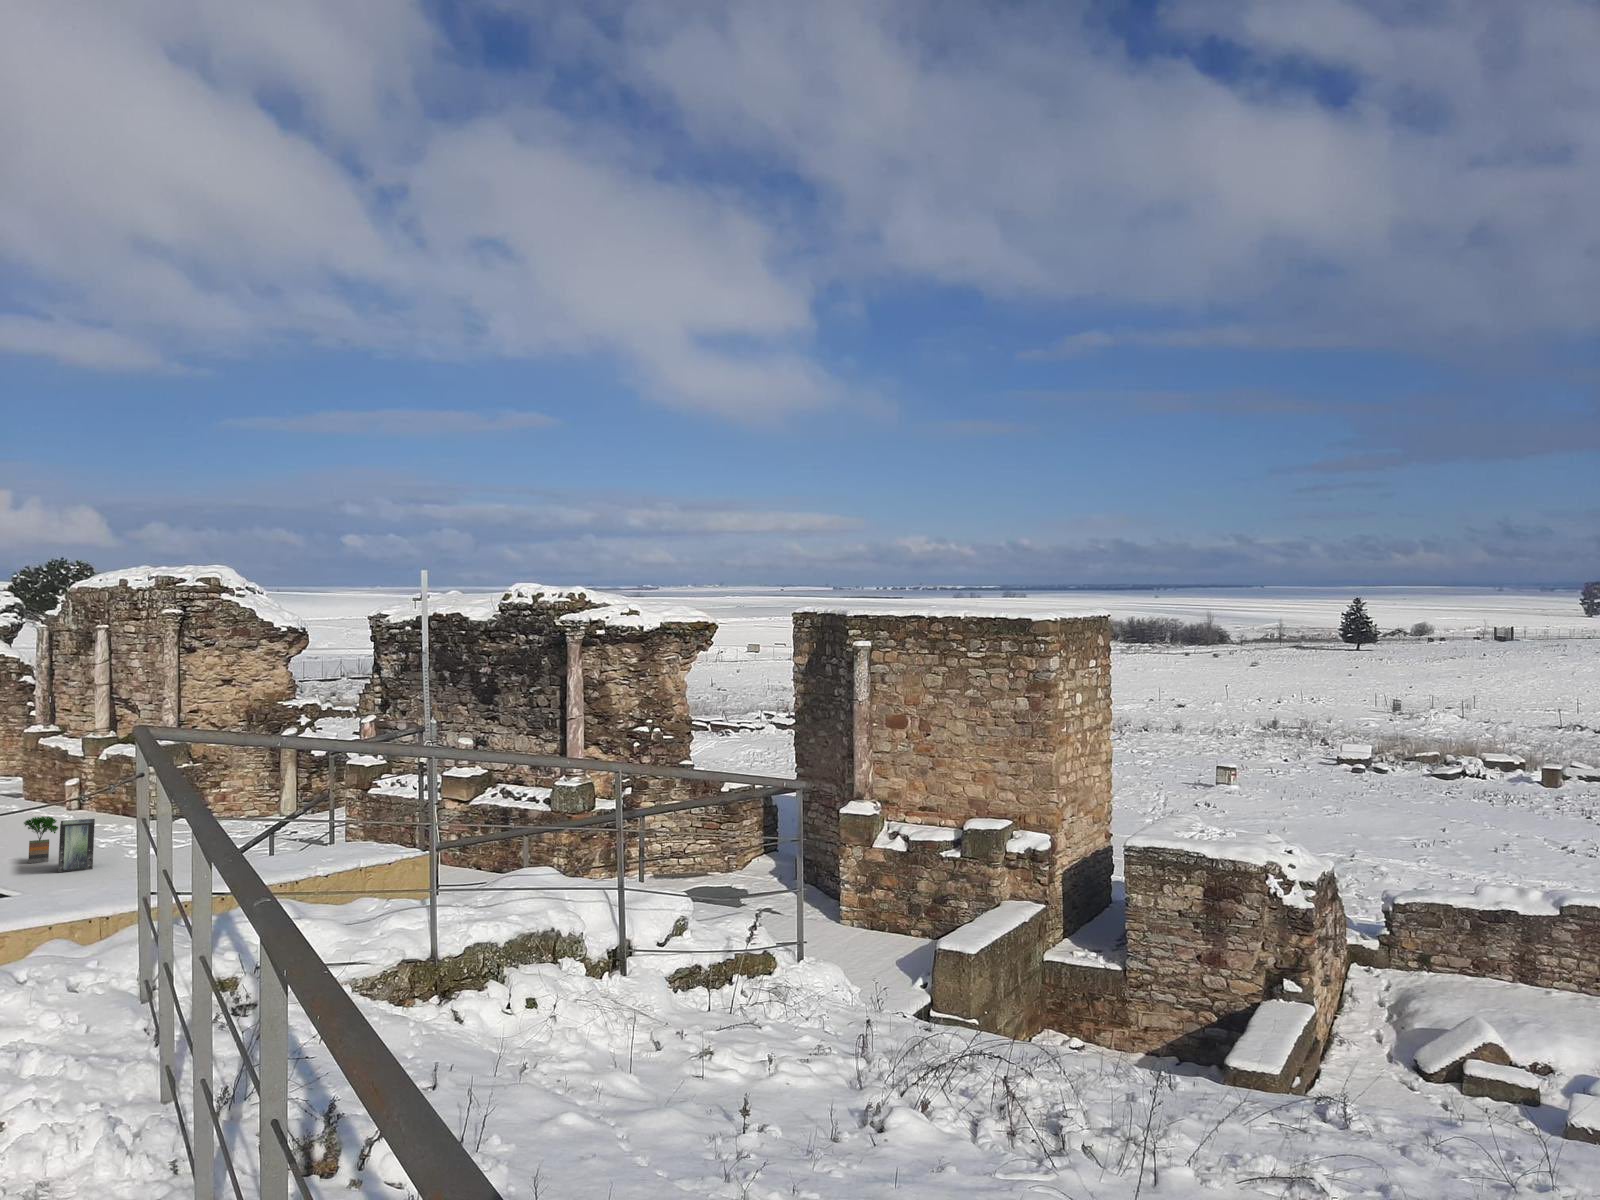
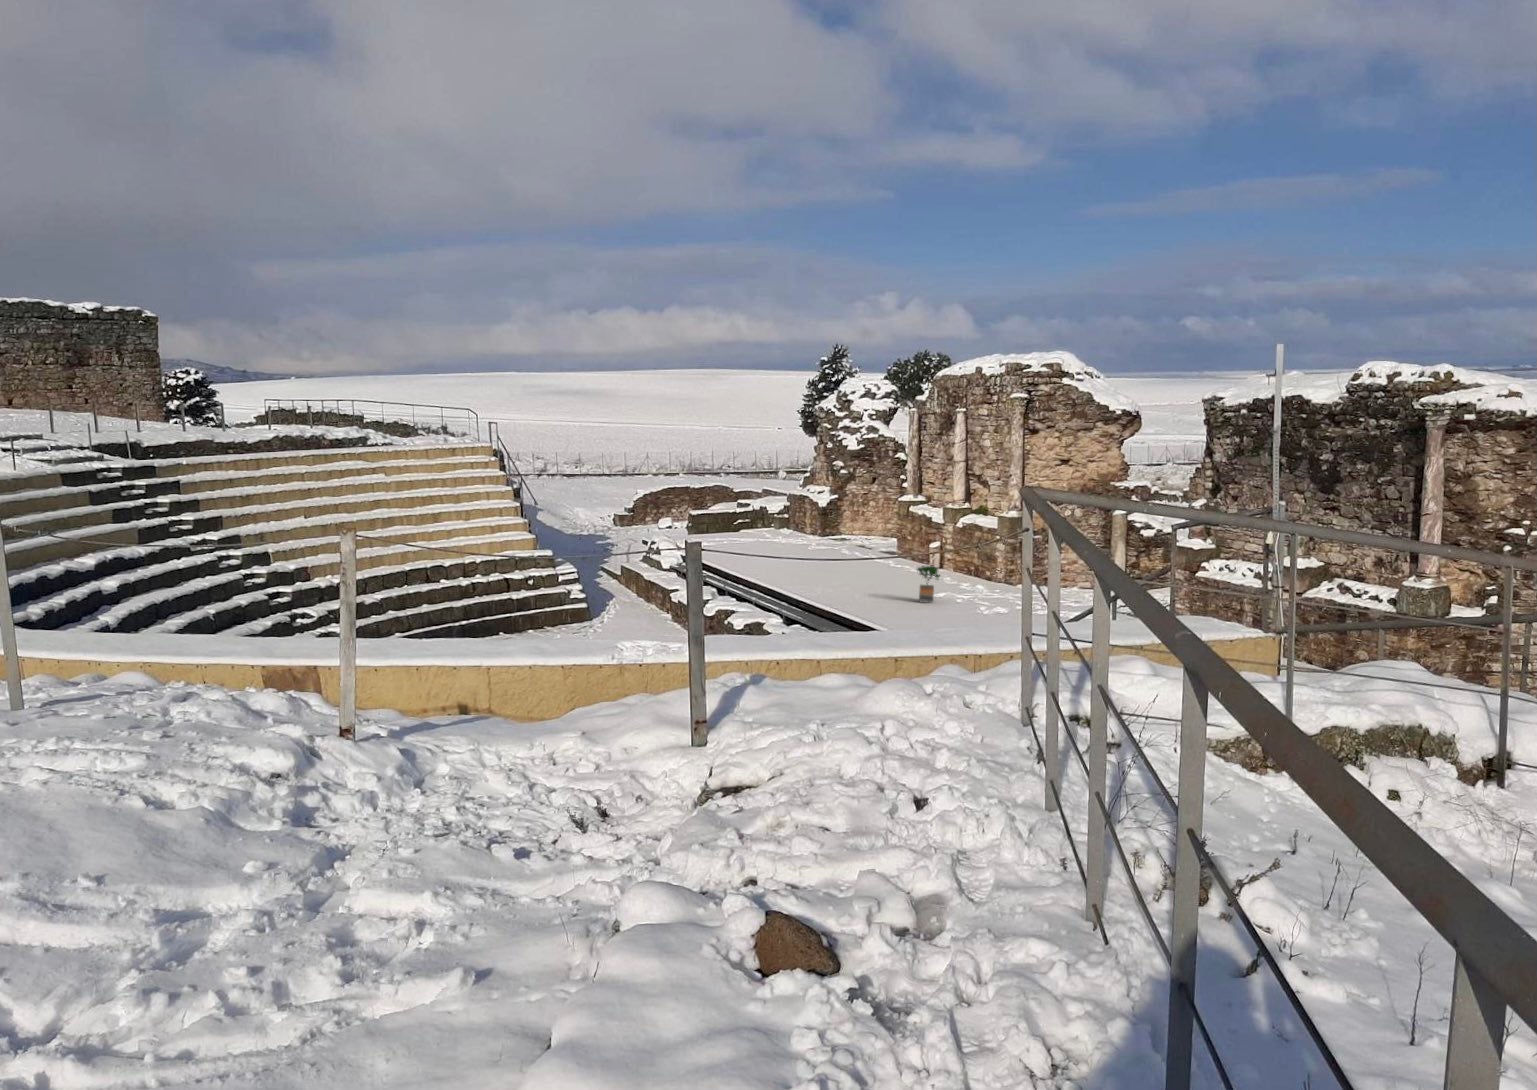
storage box: present [58,819,95,872] -> none [942,570,969,613]

